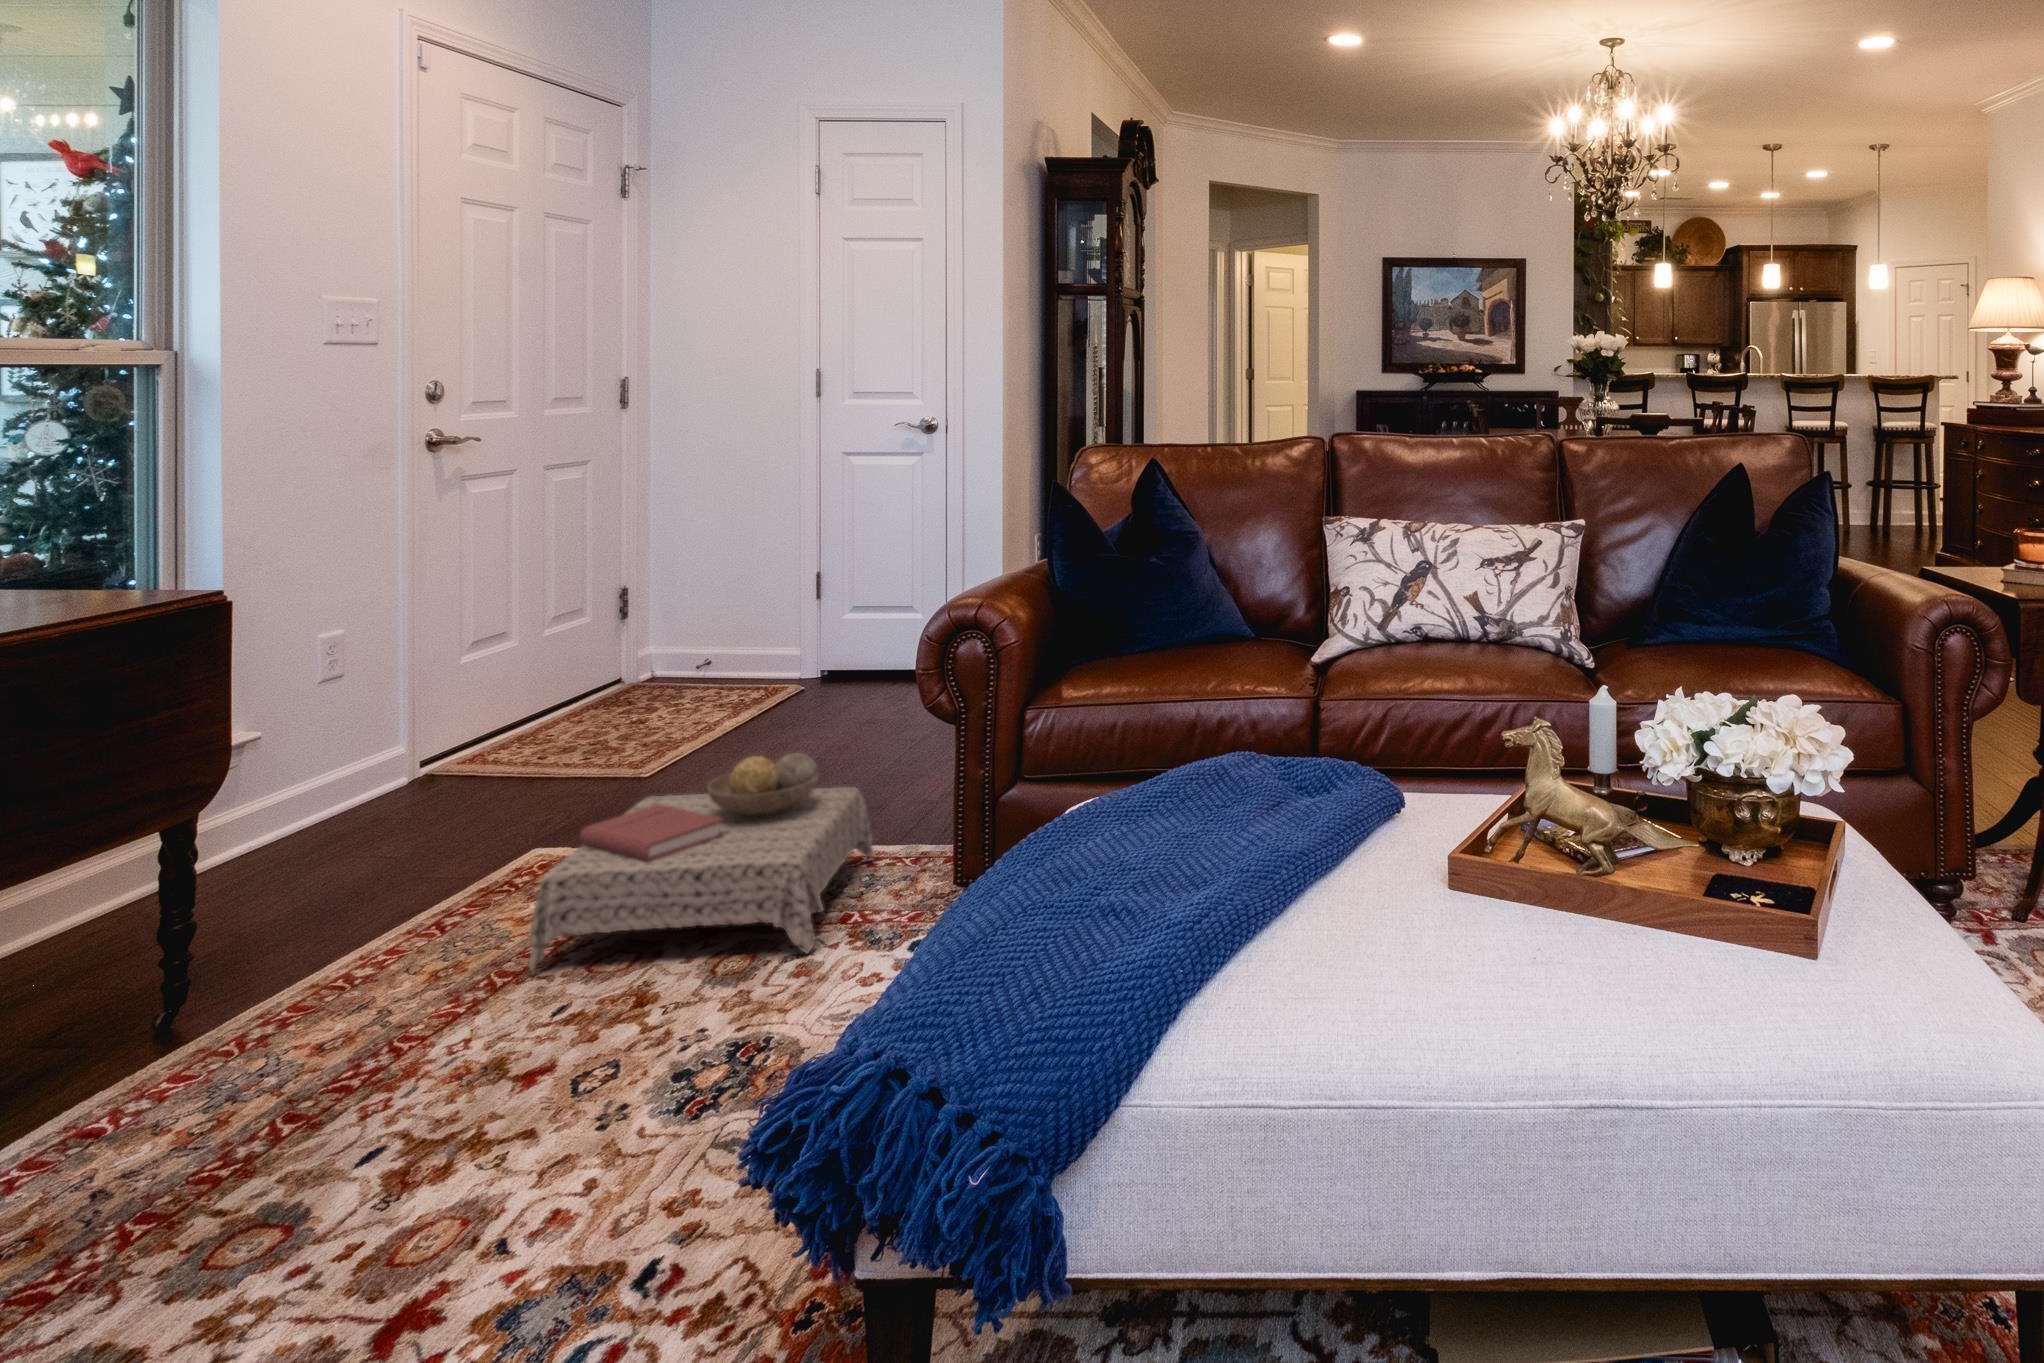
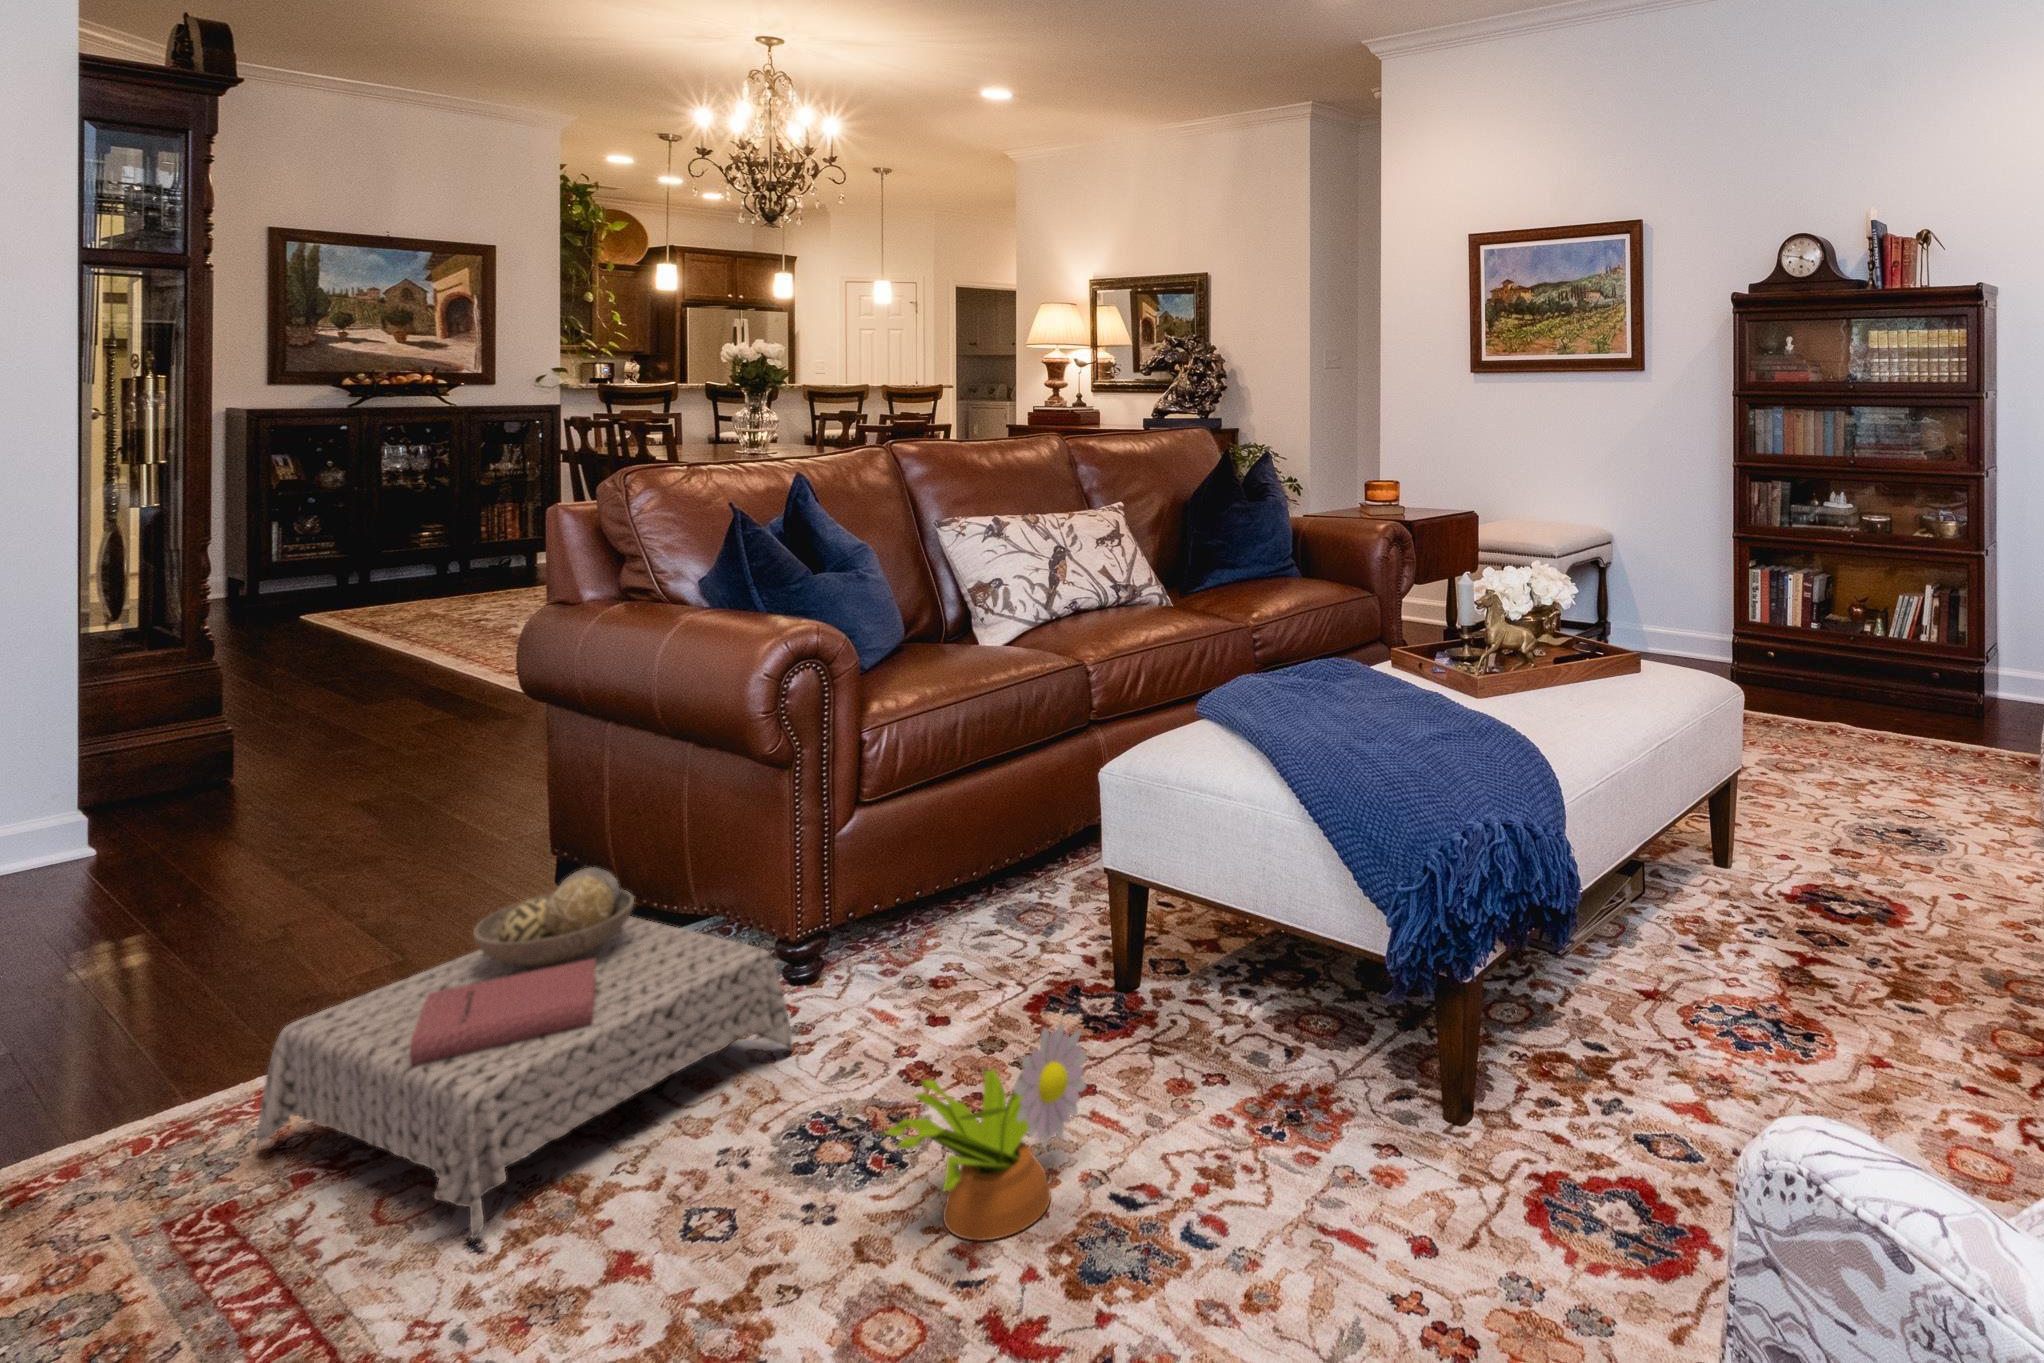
decorative plant: none [445,995,684,1174] -> present [881,1023,1087,1241]

